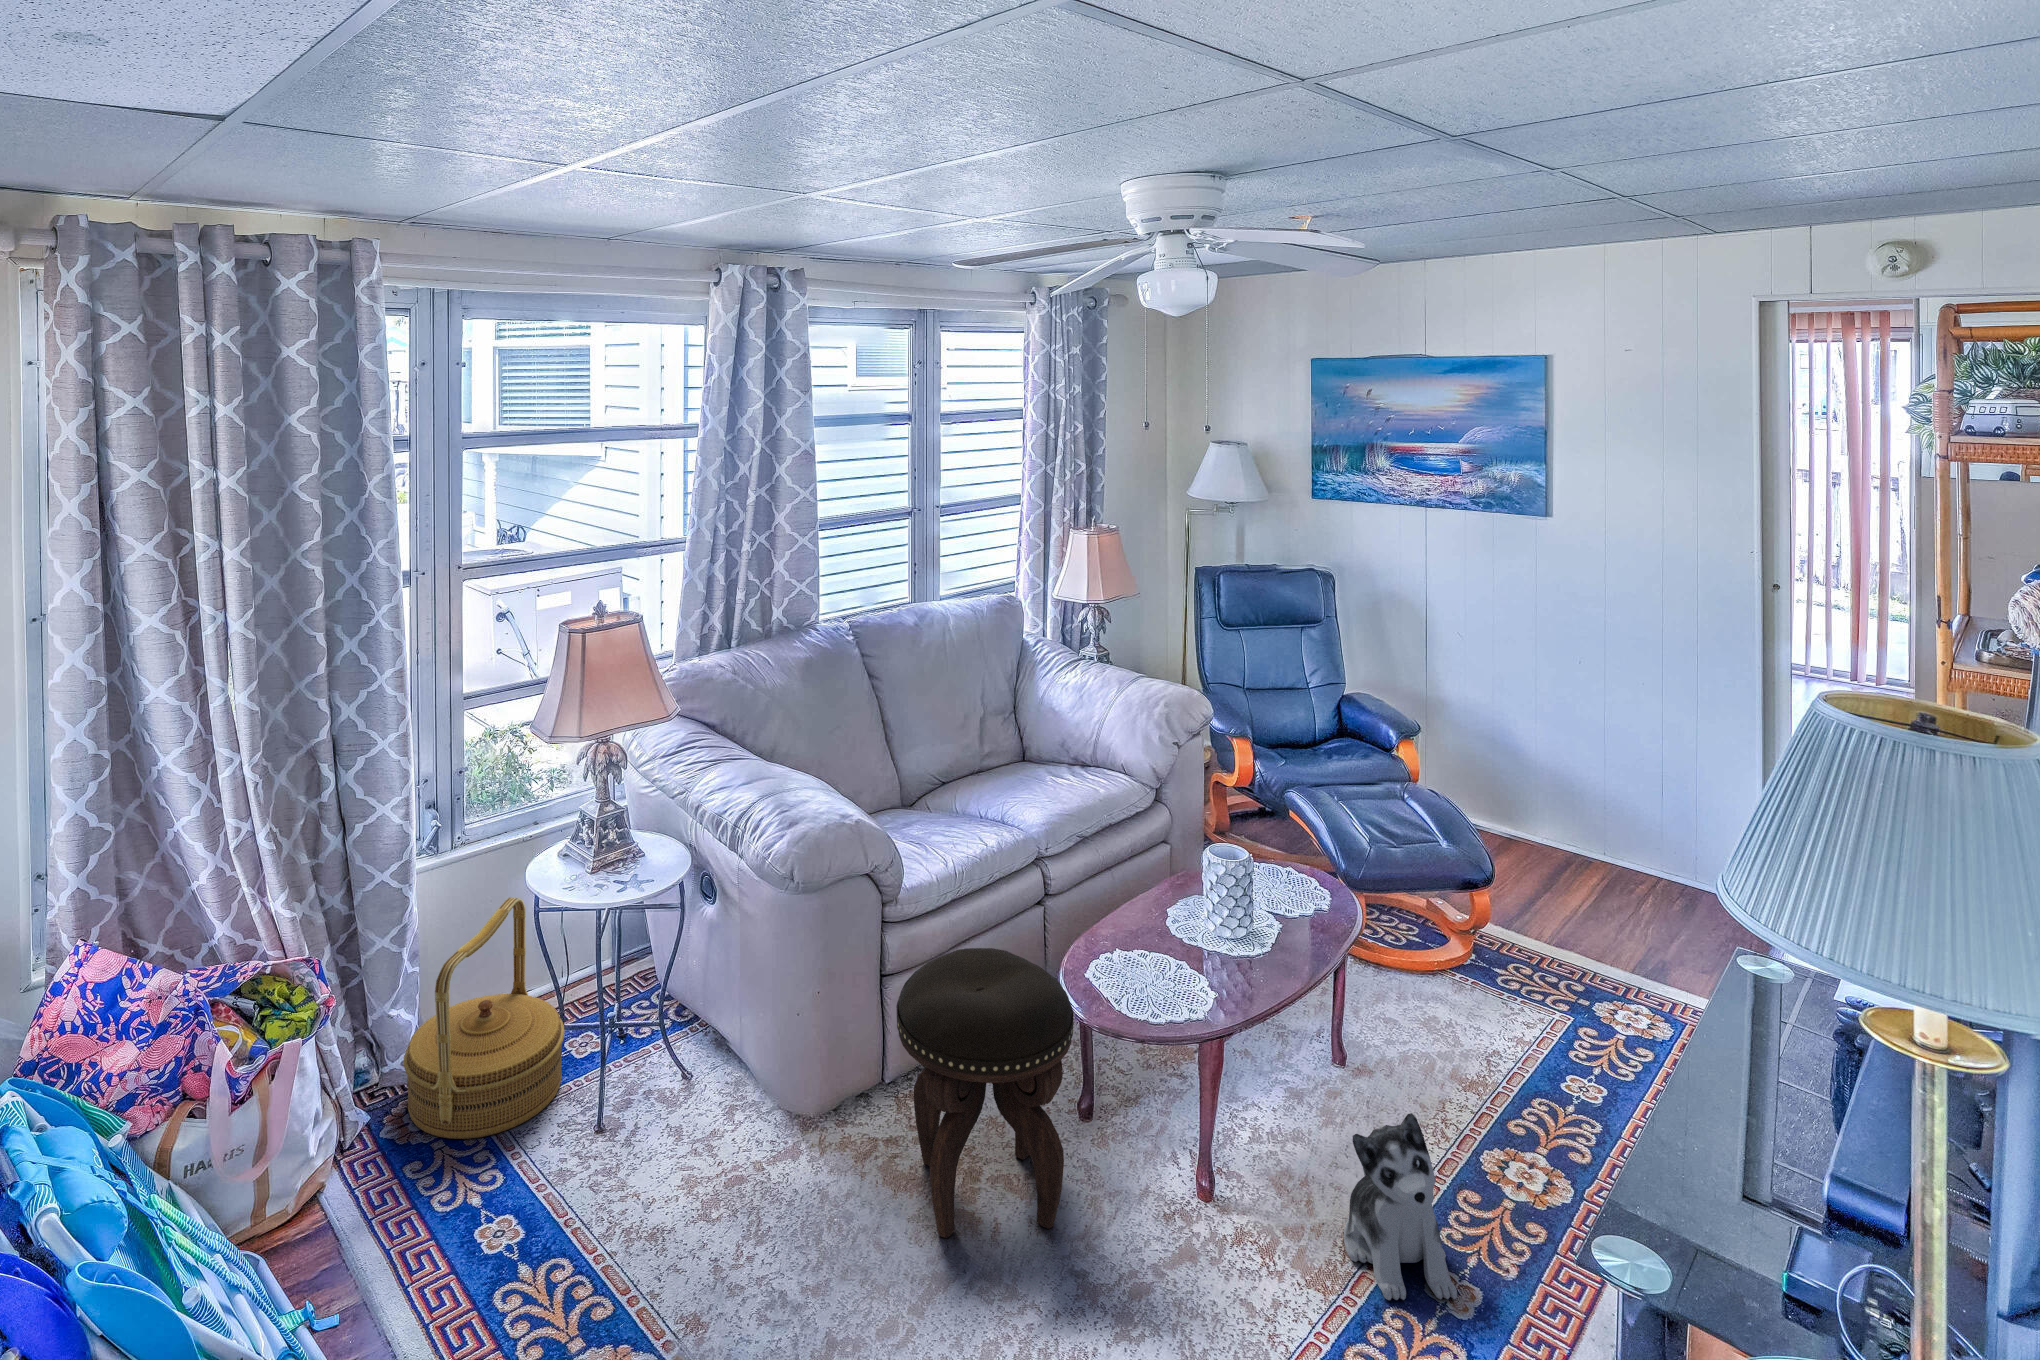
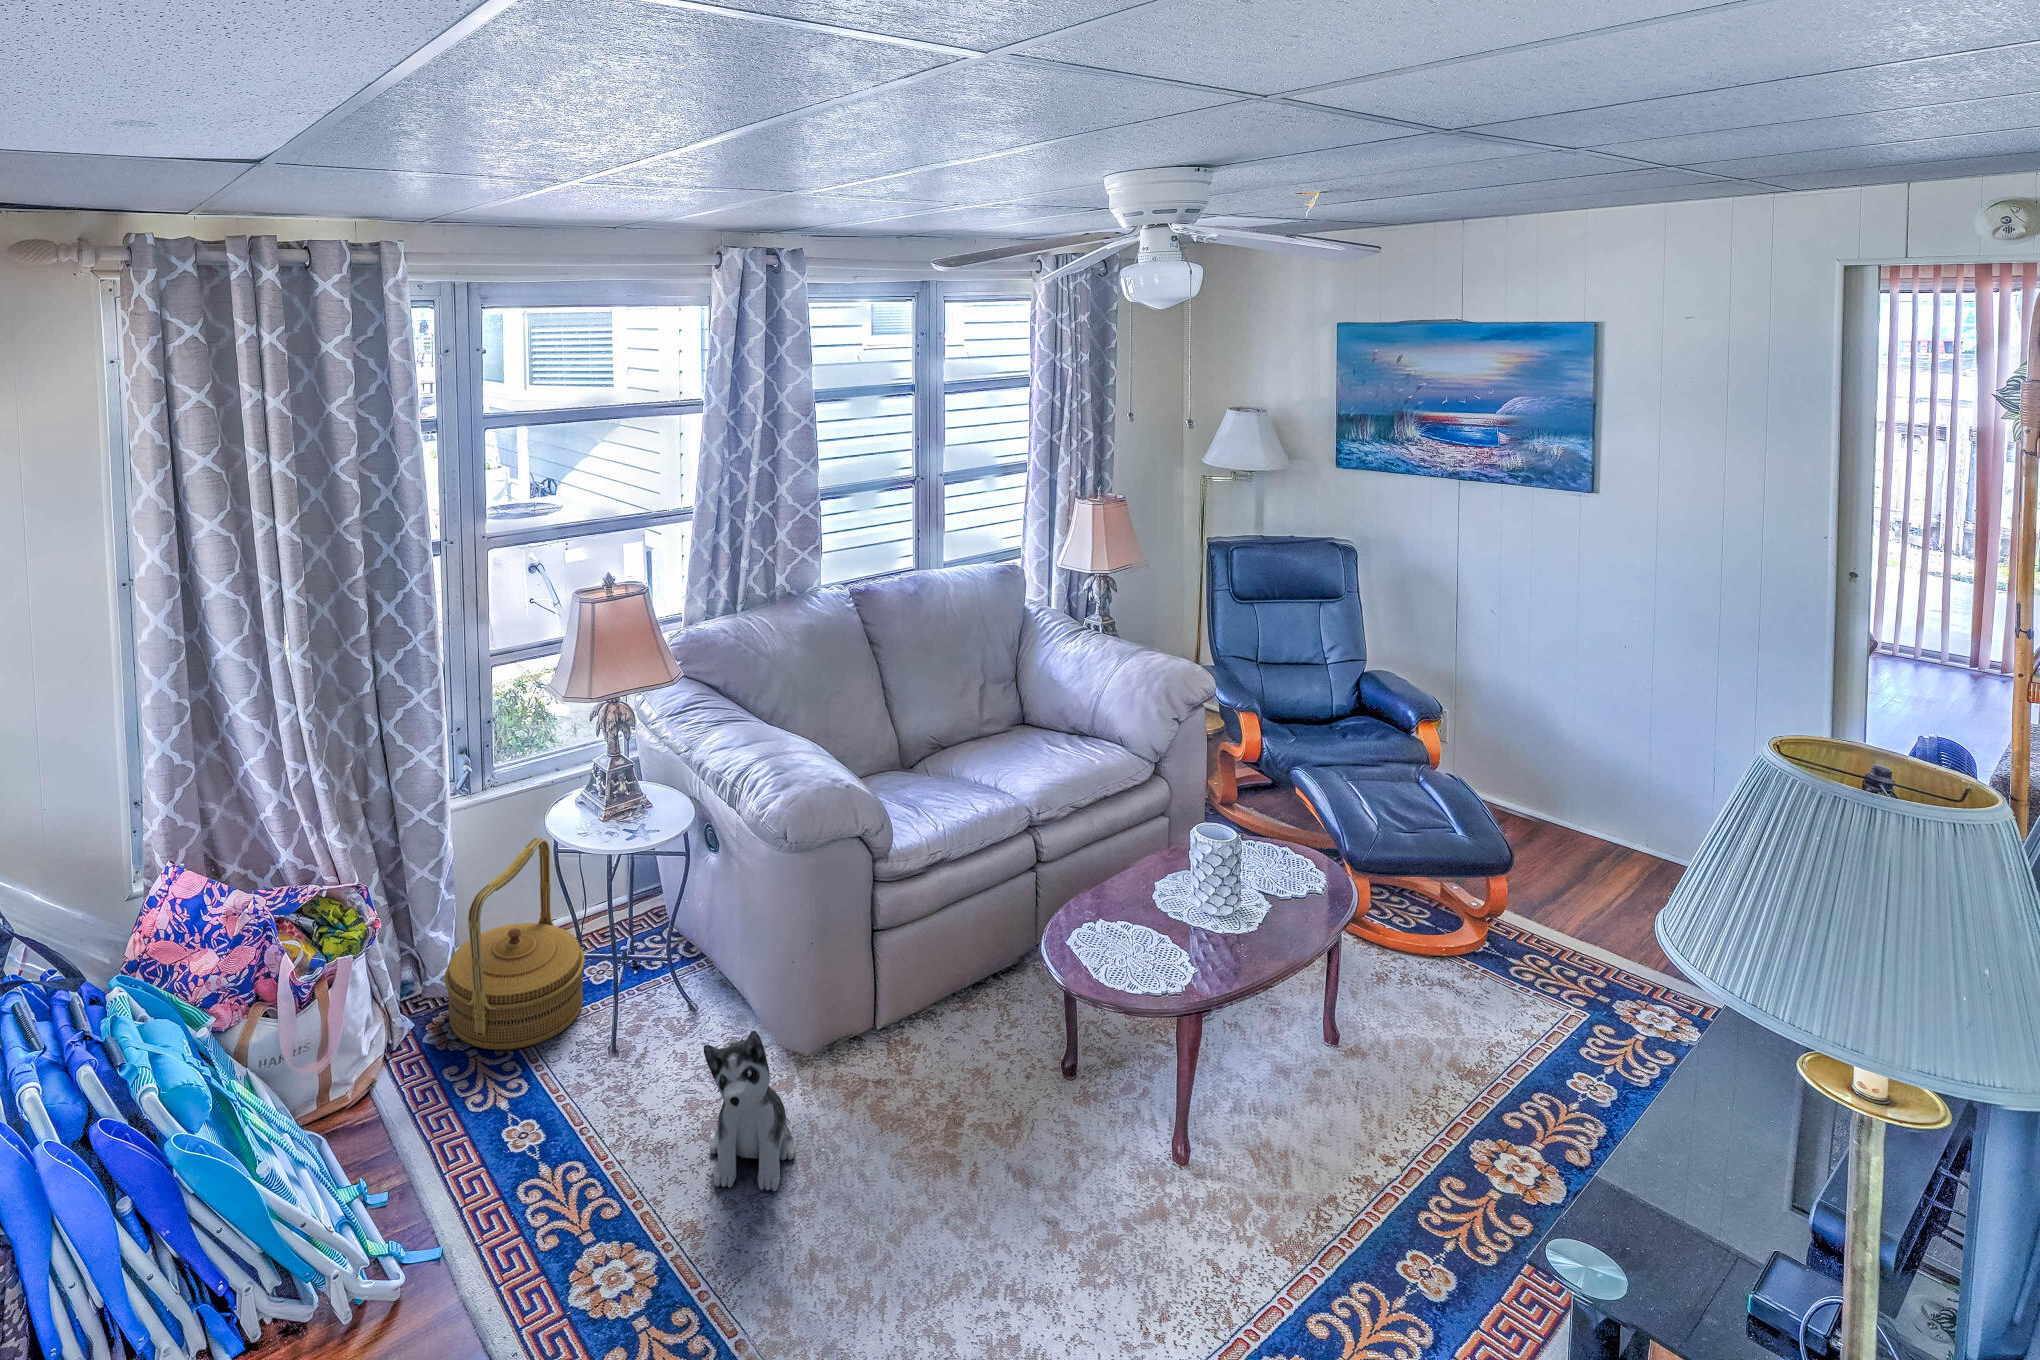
footstool: present [896,948,1073,1238] -> none [880,910,1050,1177]
plush toy: present [1344,1113,1457,1300] -> present [704,1031,795,1191]

